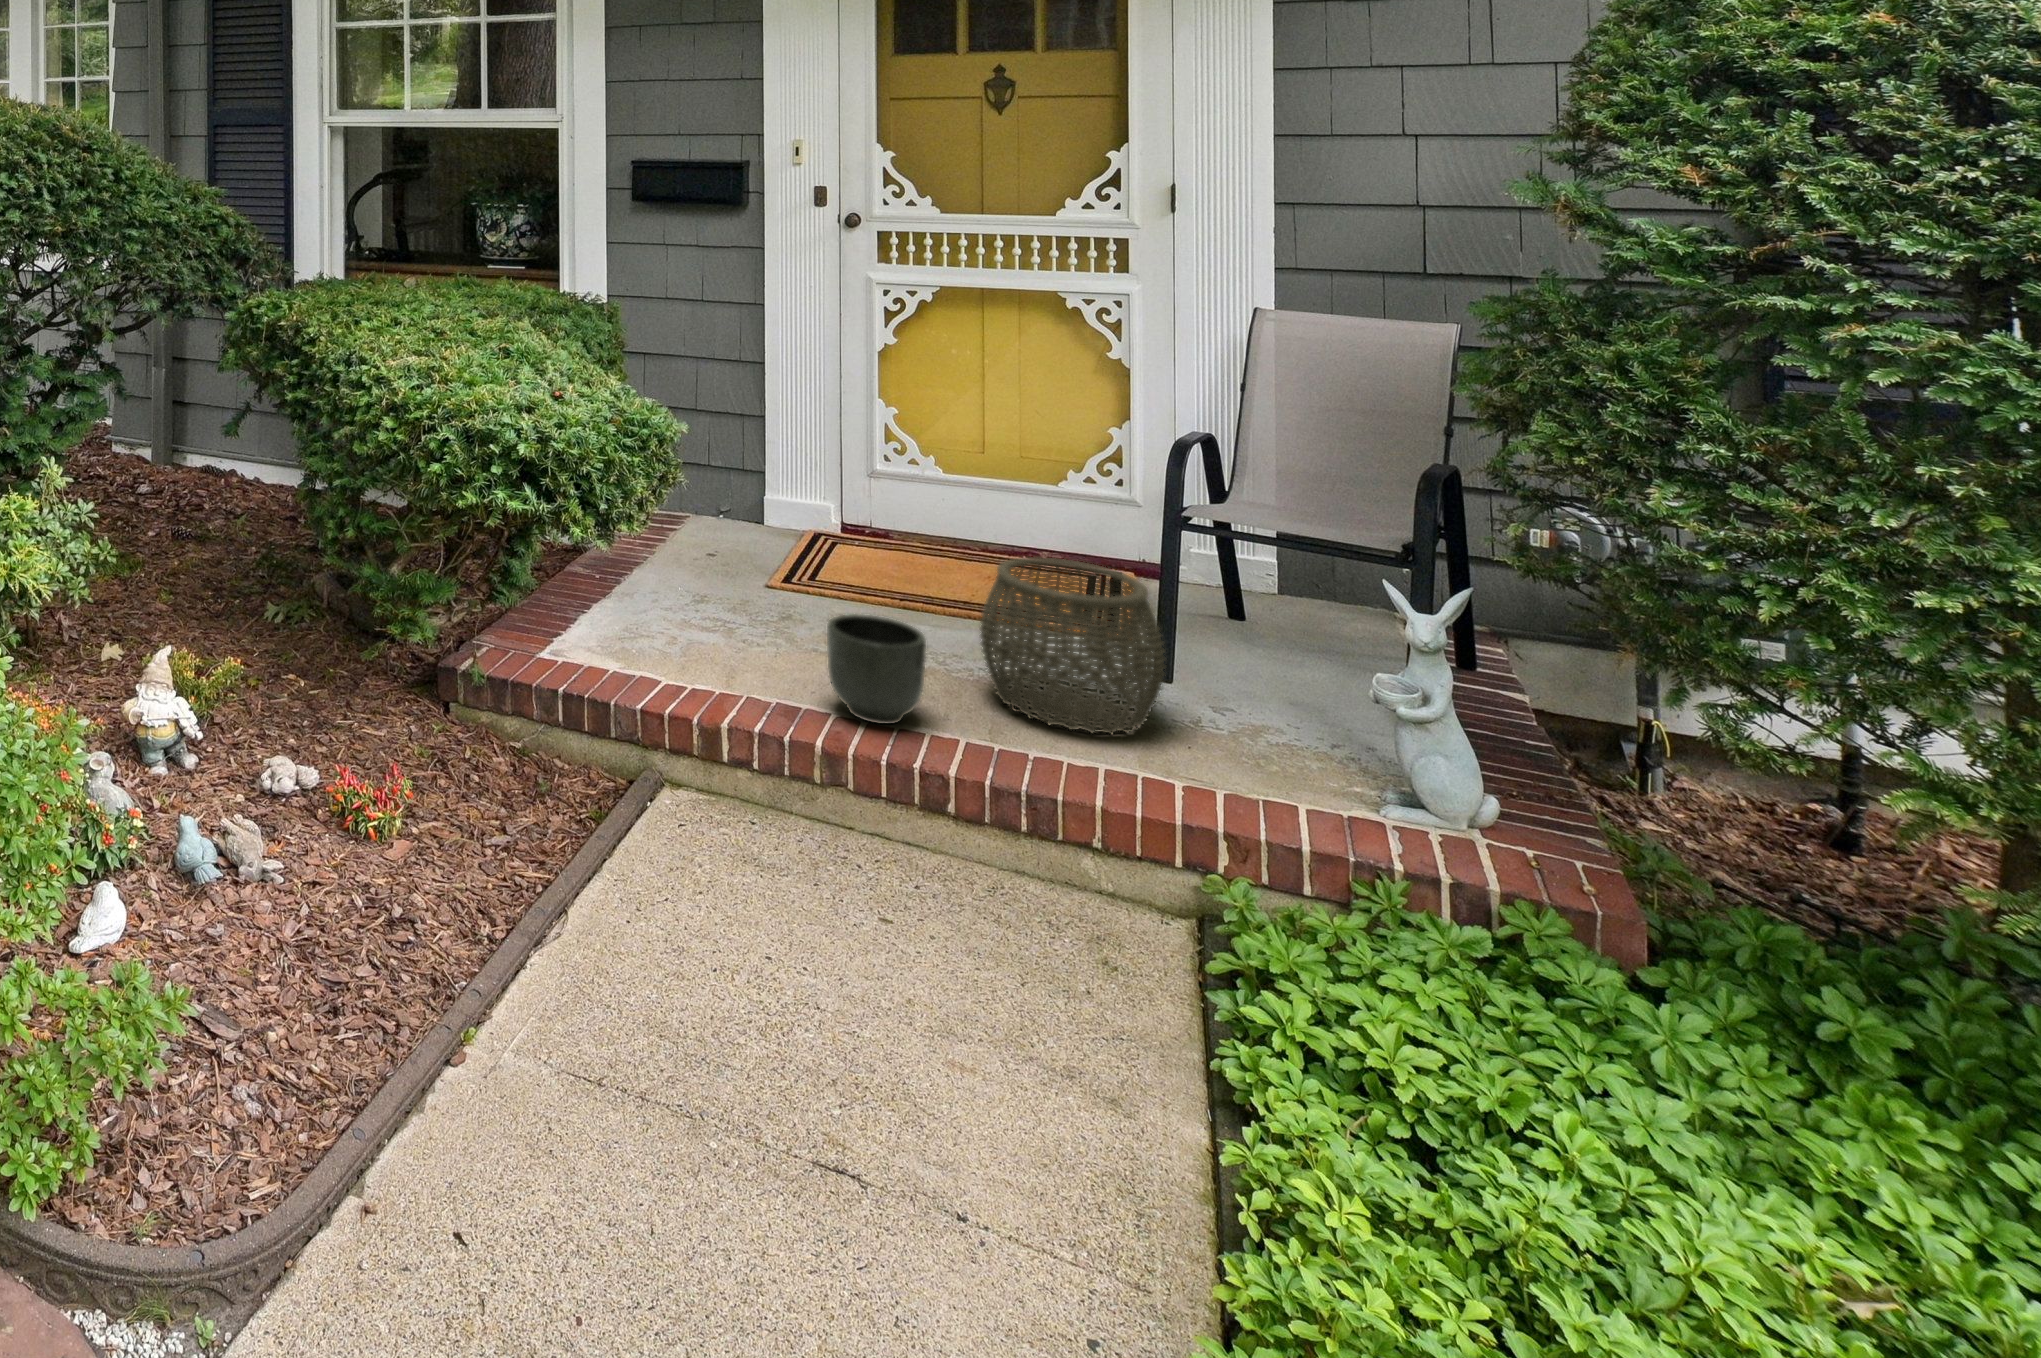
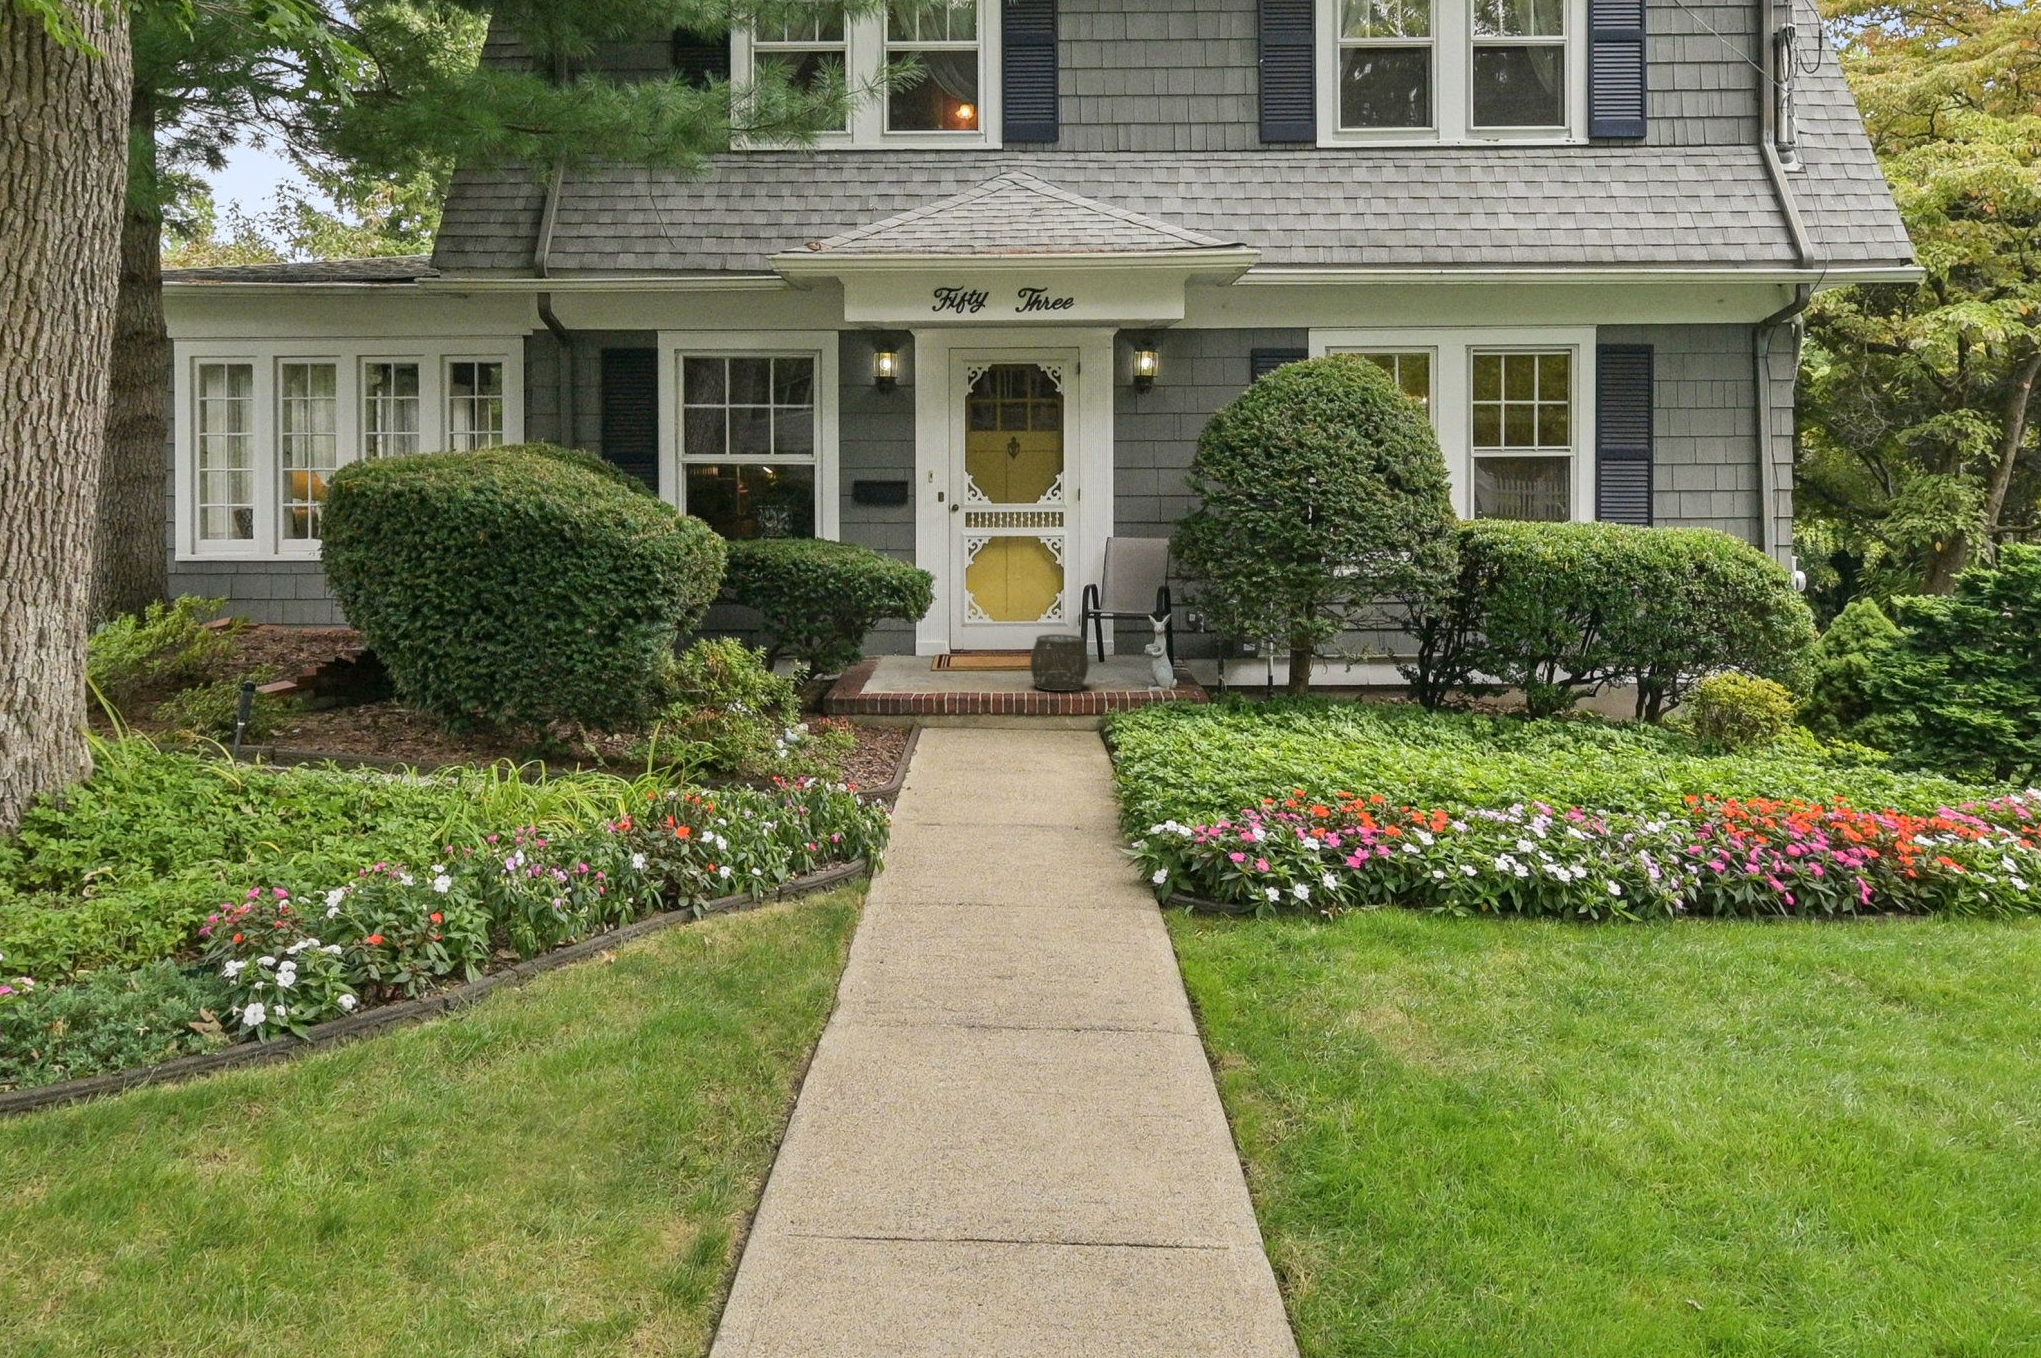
planter: present [827,615,926,724] -> none [984,661,1018,698]

